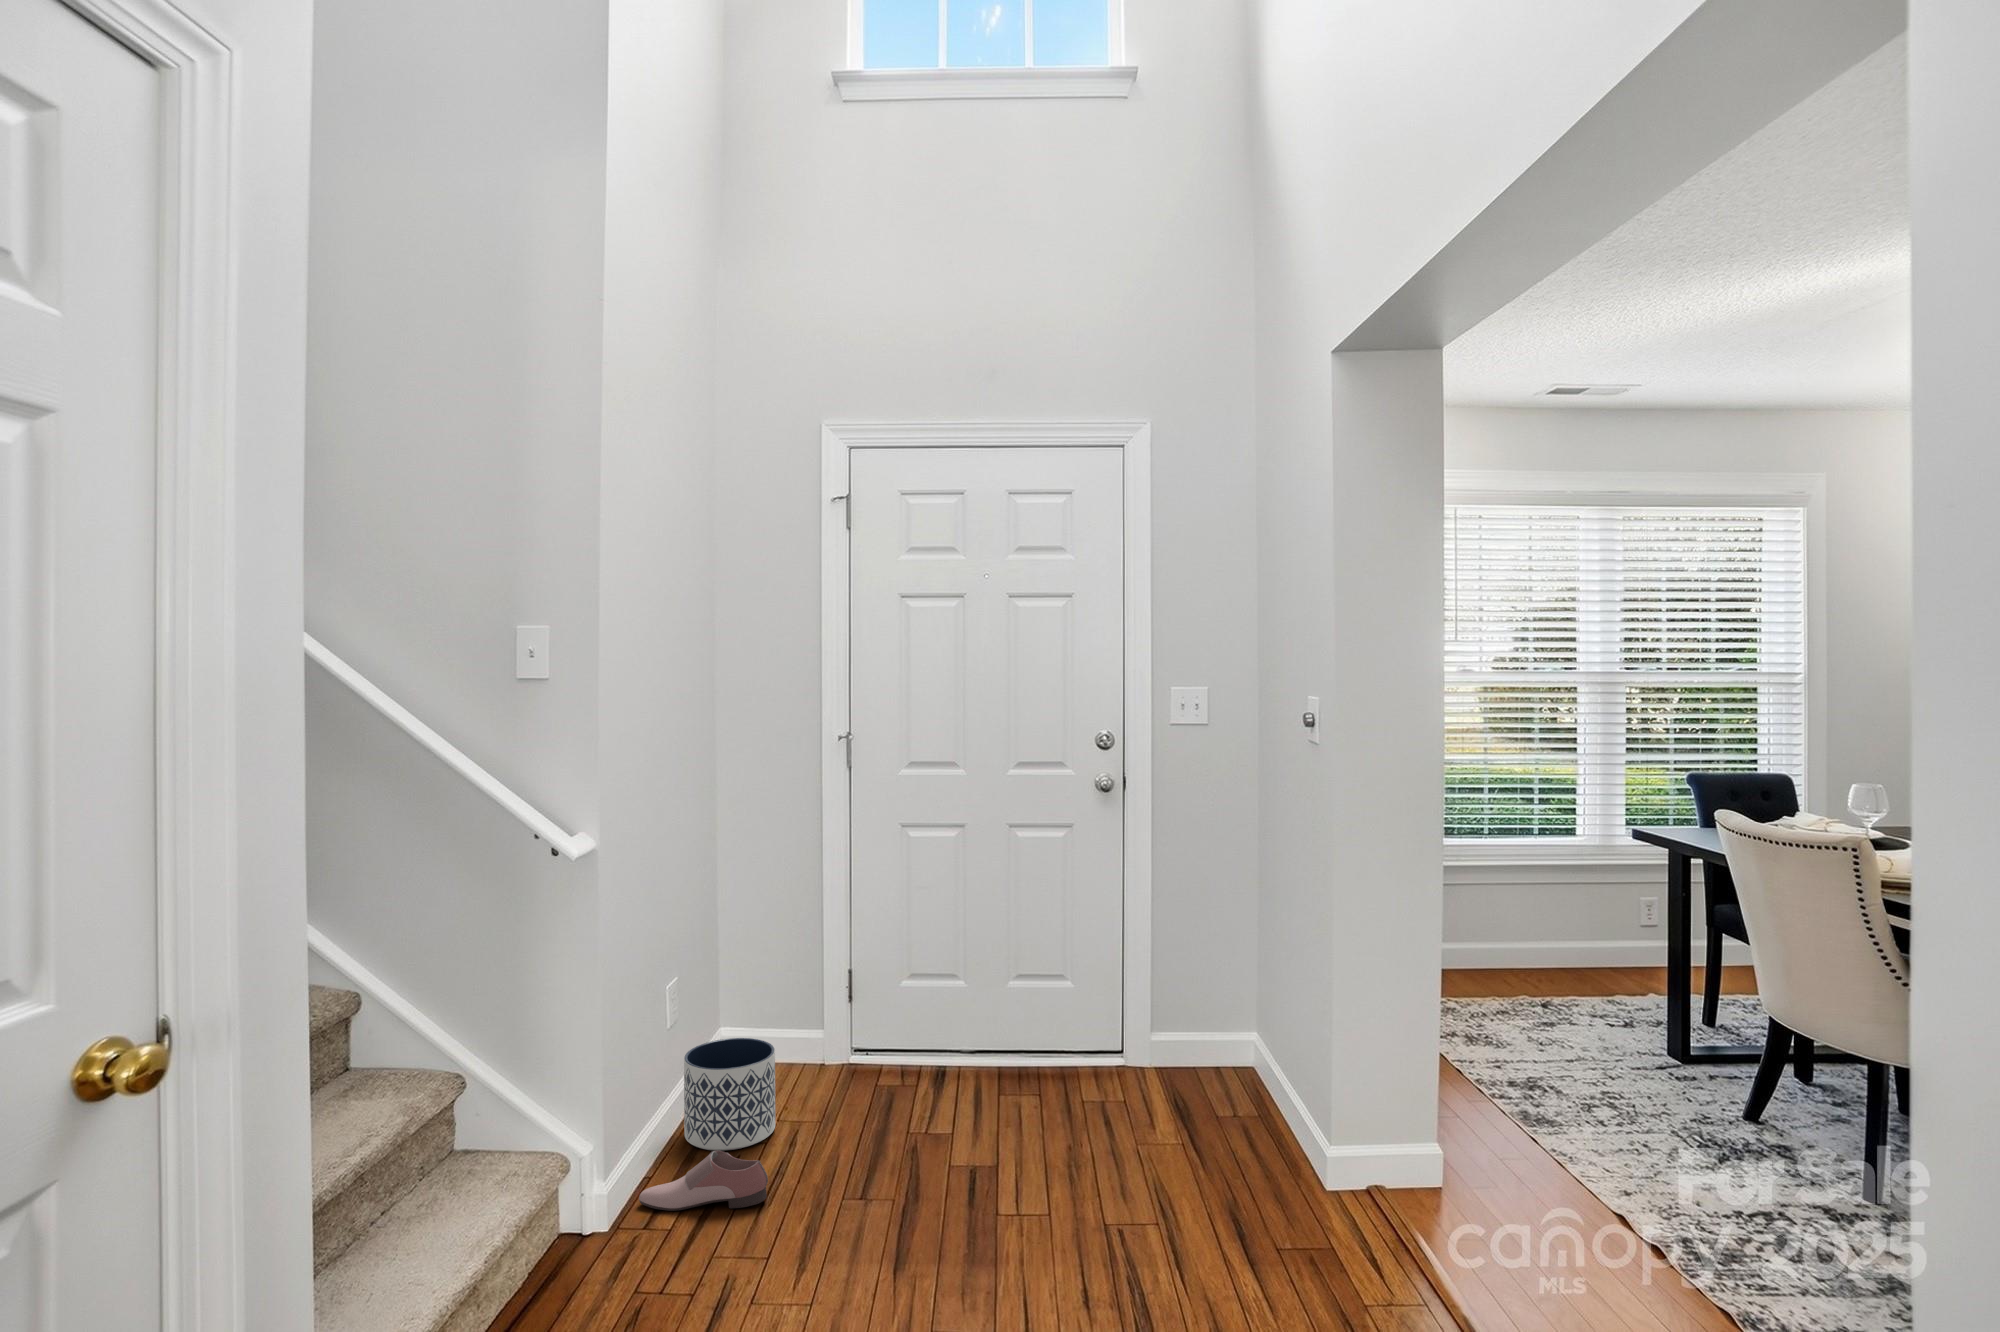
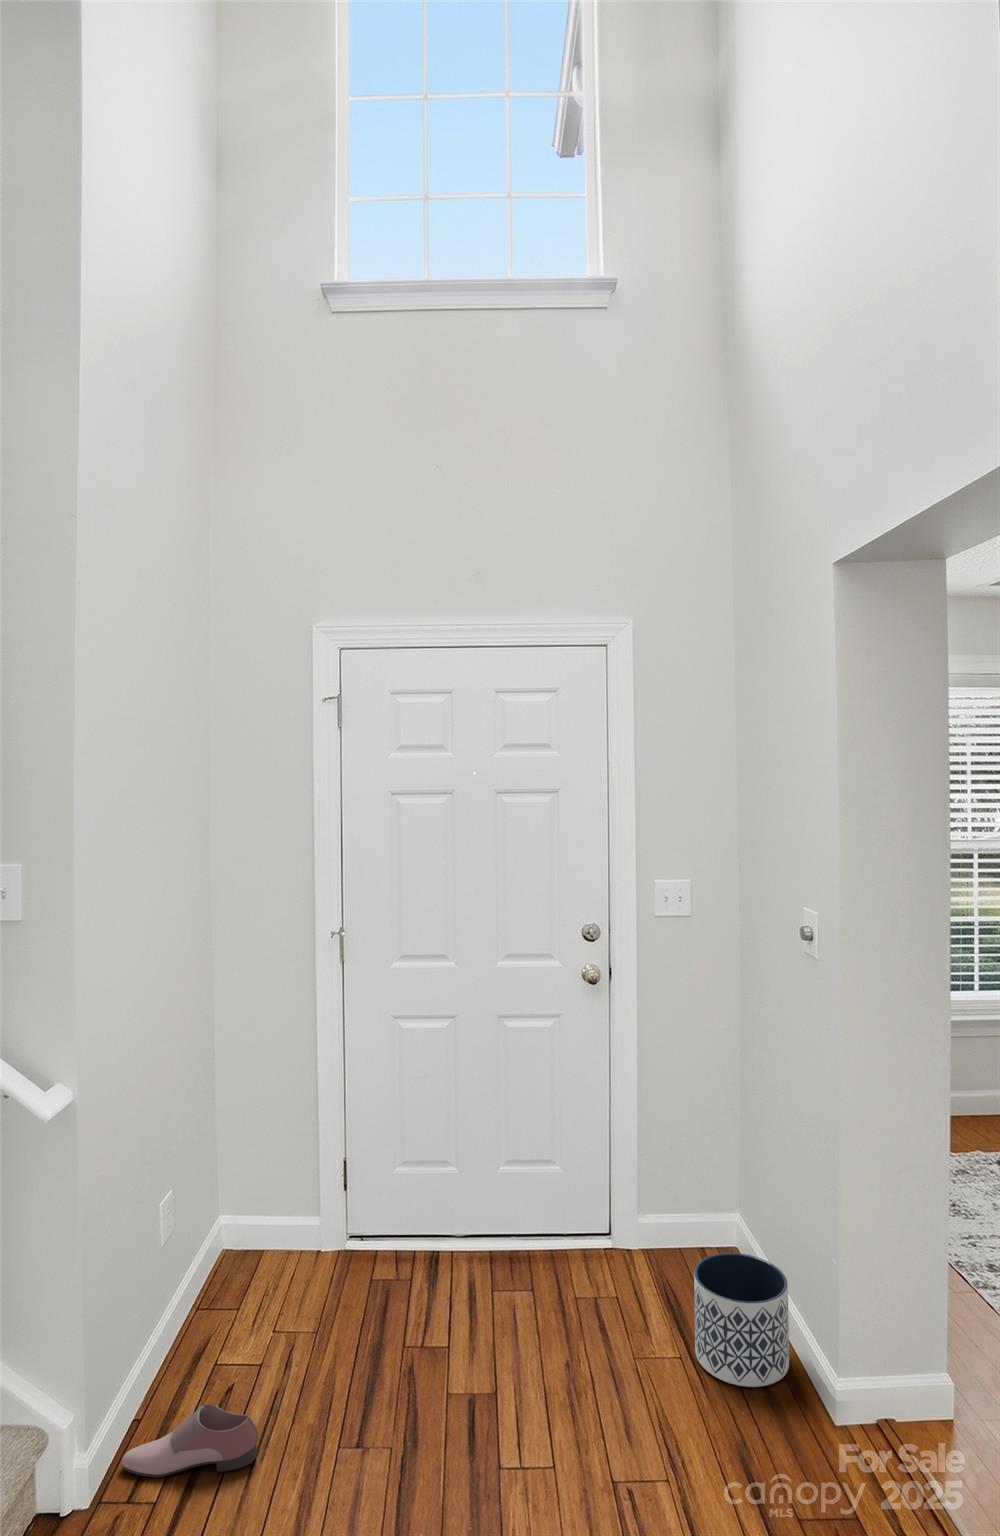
planter: present [684,1038,775,1151] -> present [694,1253,789,1387]

